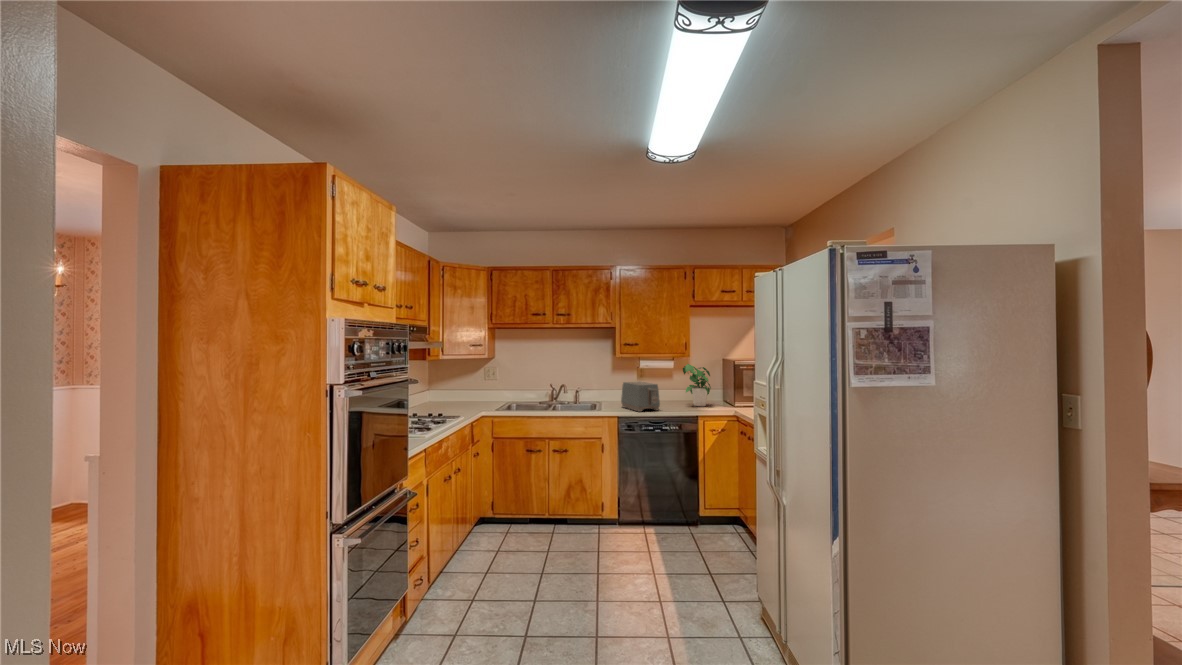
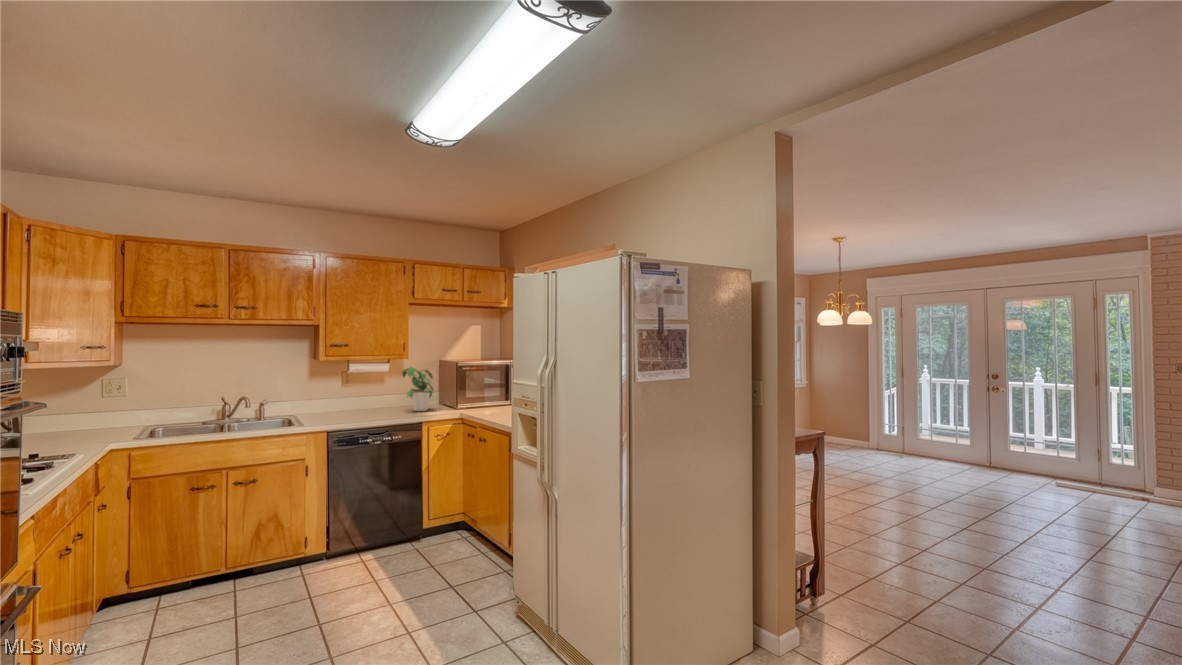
toaster: present [621,381,660,412] -> none [328,387,381,422]

